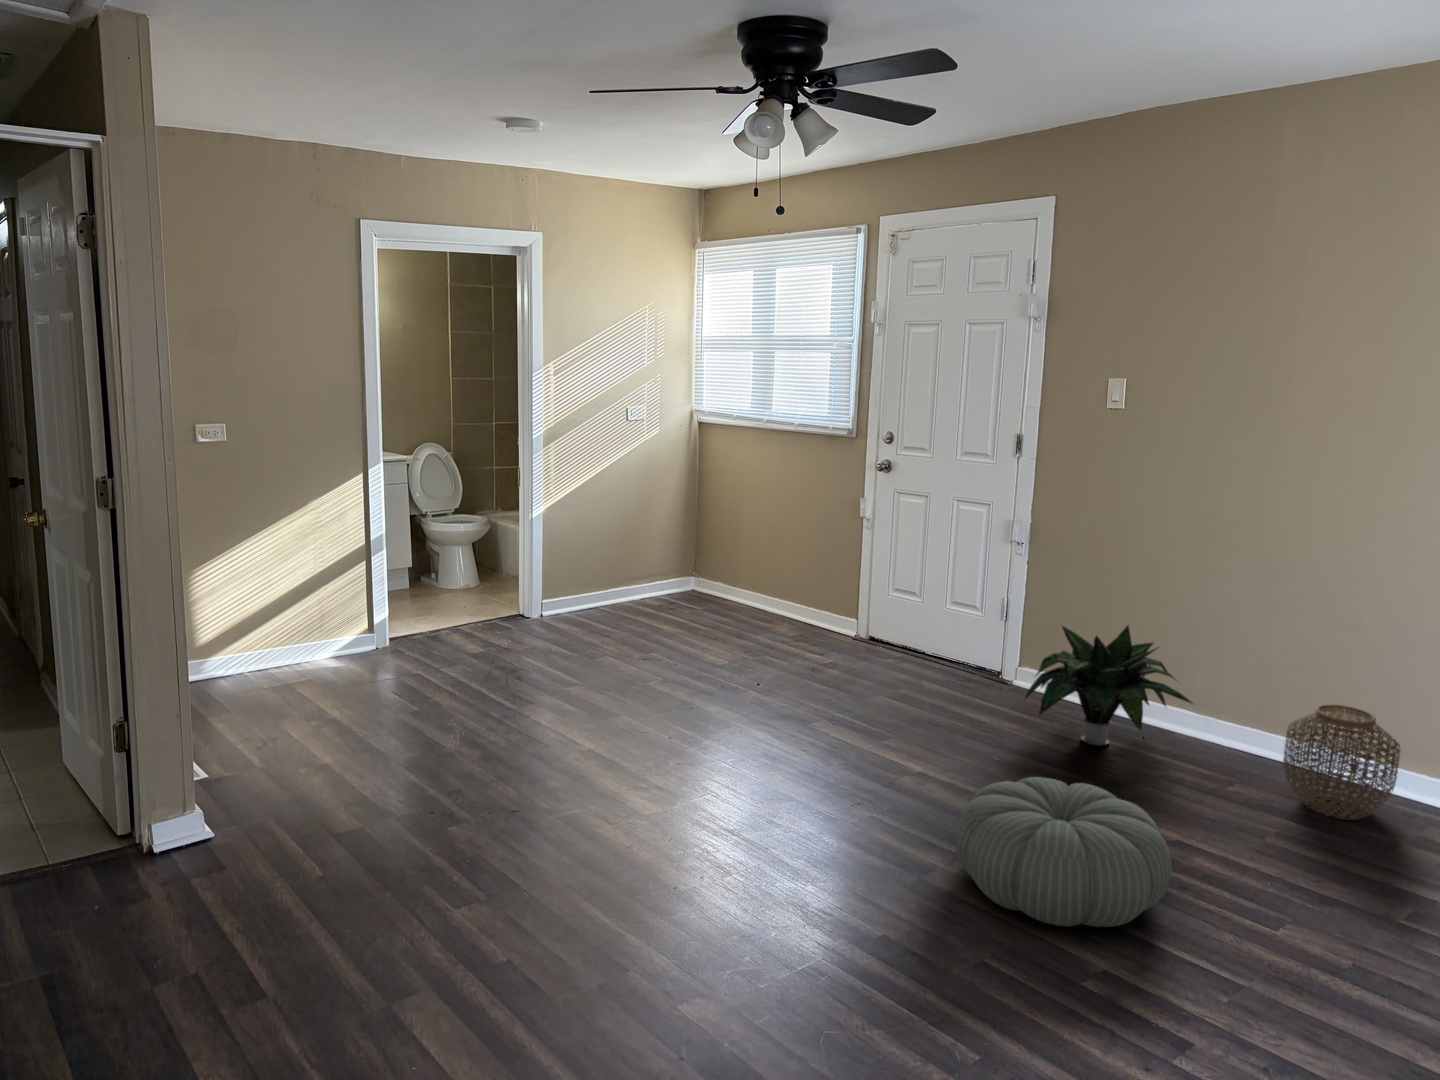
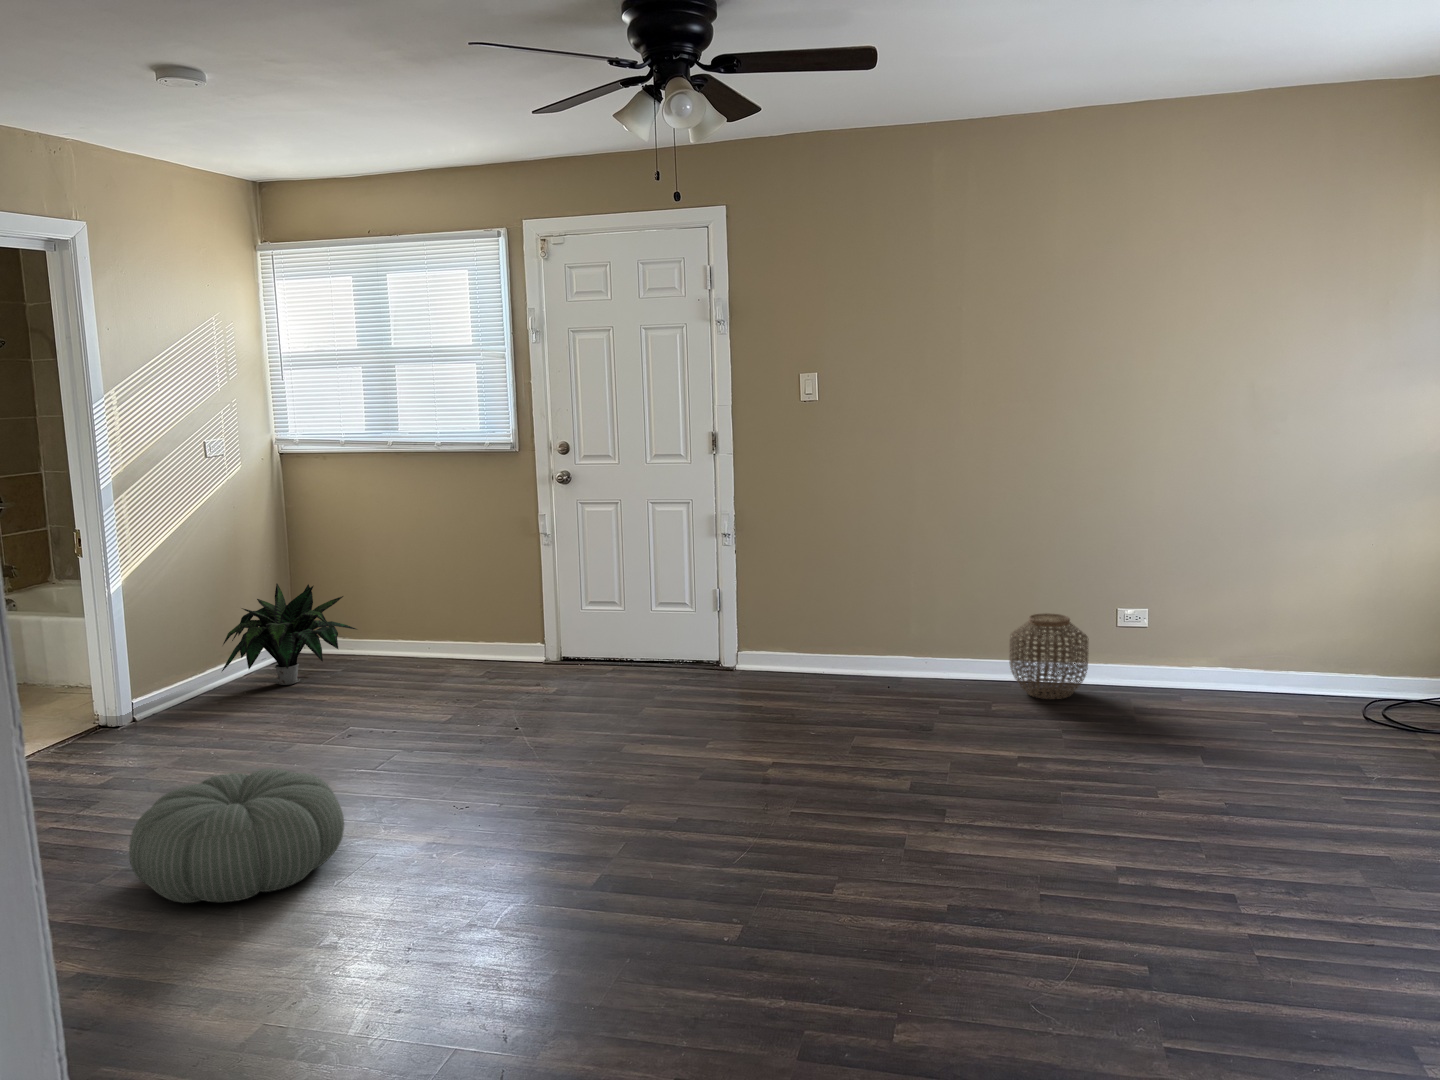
potted plant: present [1025,626,1192,745] -> present [222,584,356,685]
pouf: present [955,777,1172,927] -> present [129,769,344,903]

